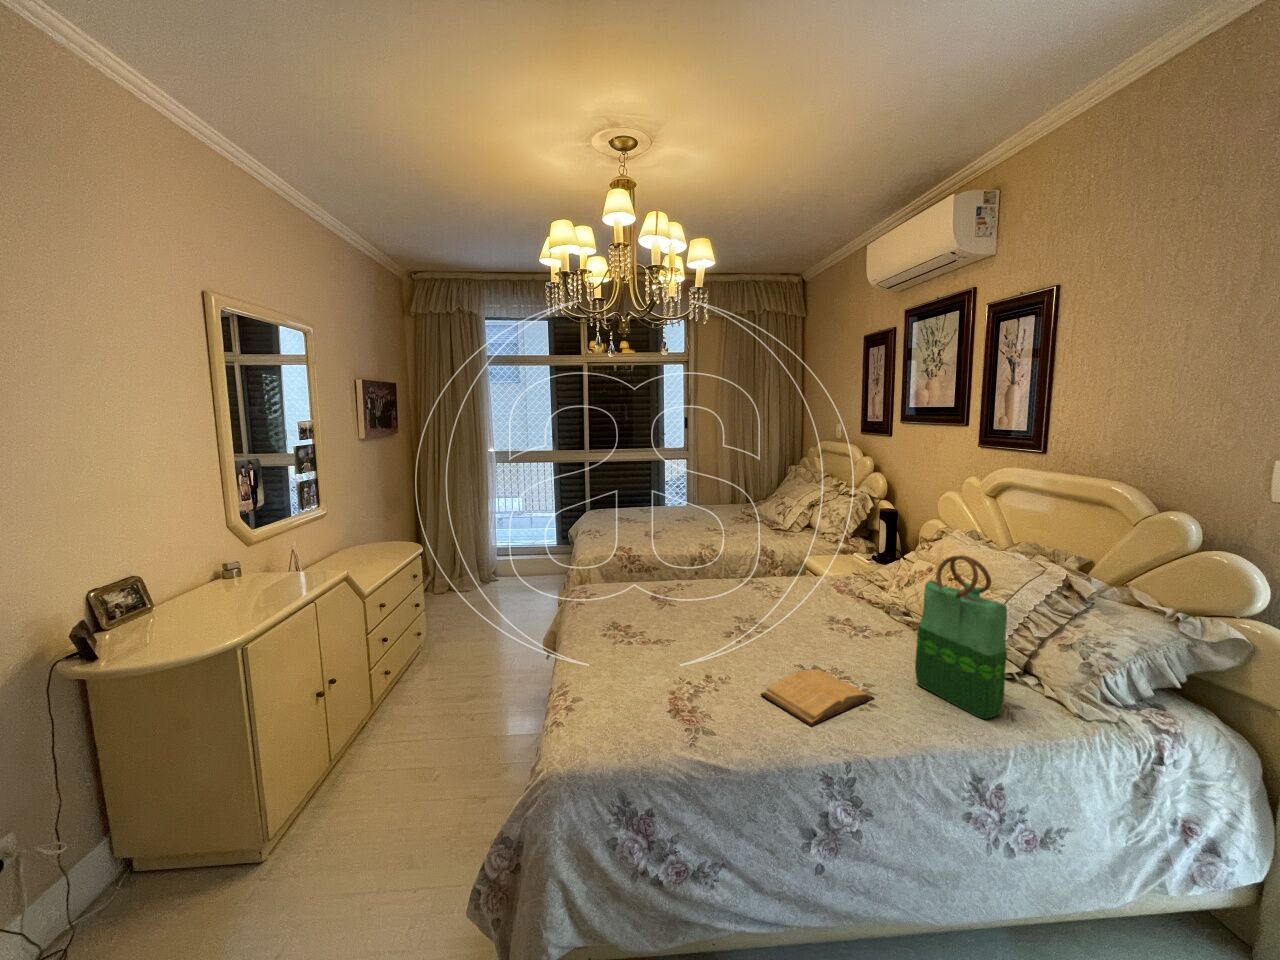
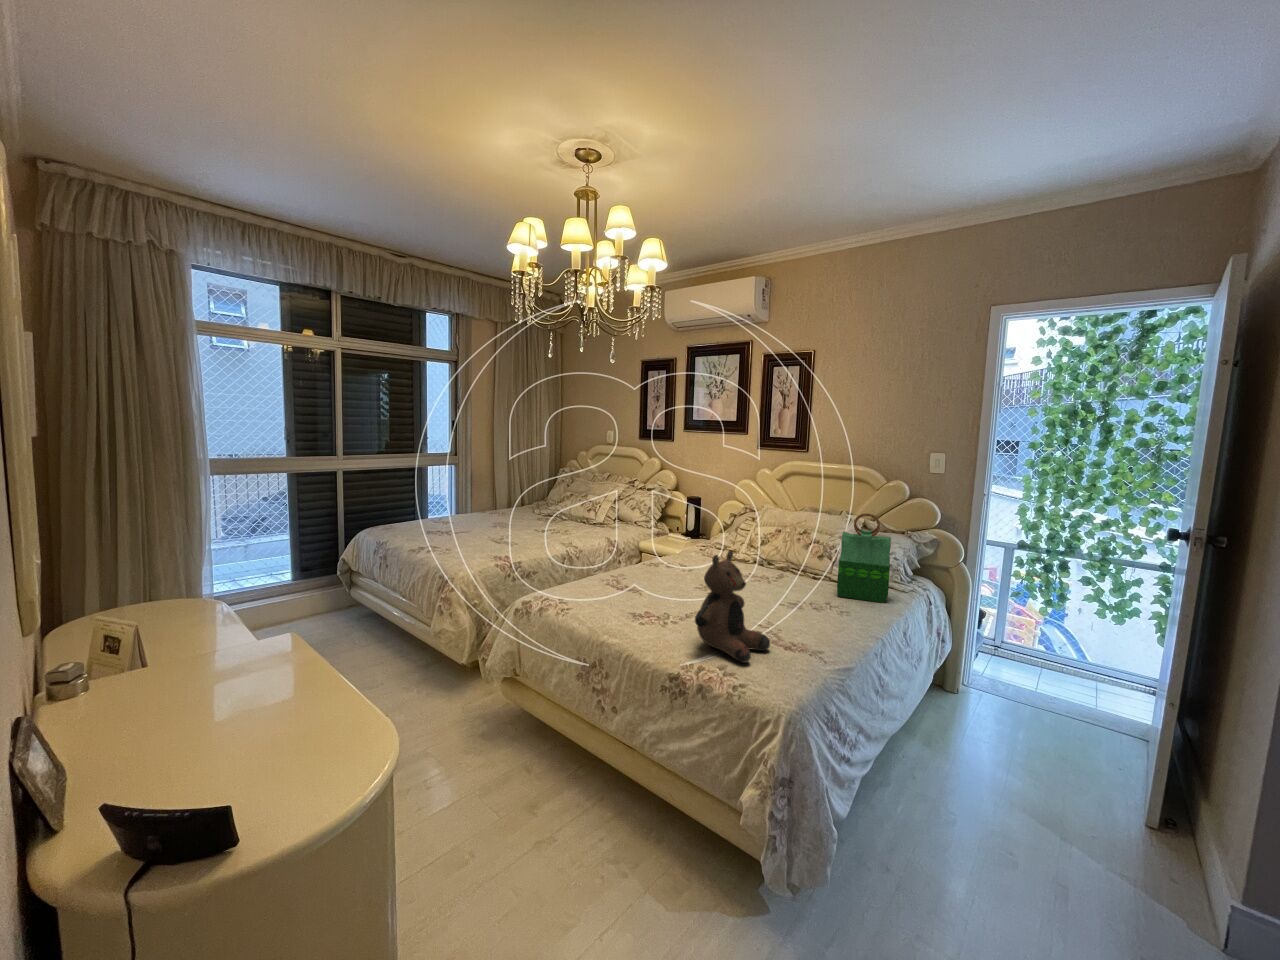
teddy bear: none [582,566,679,705] -> present [695,550,770,663]
book: present [761,669,874,726] -> none [795,603,846,631]

